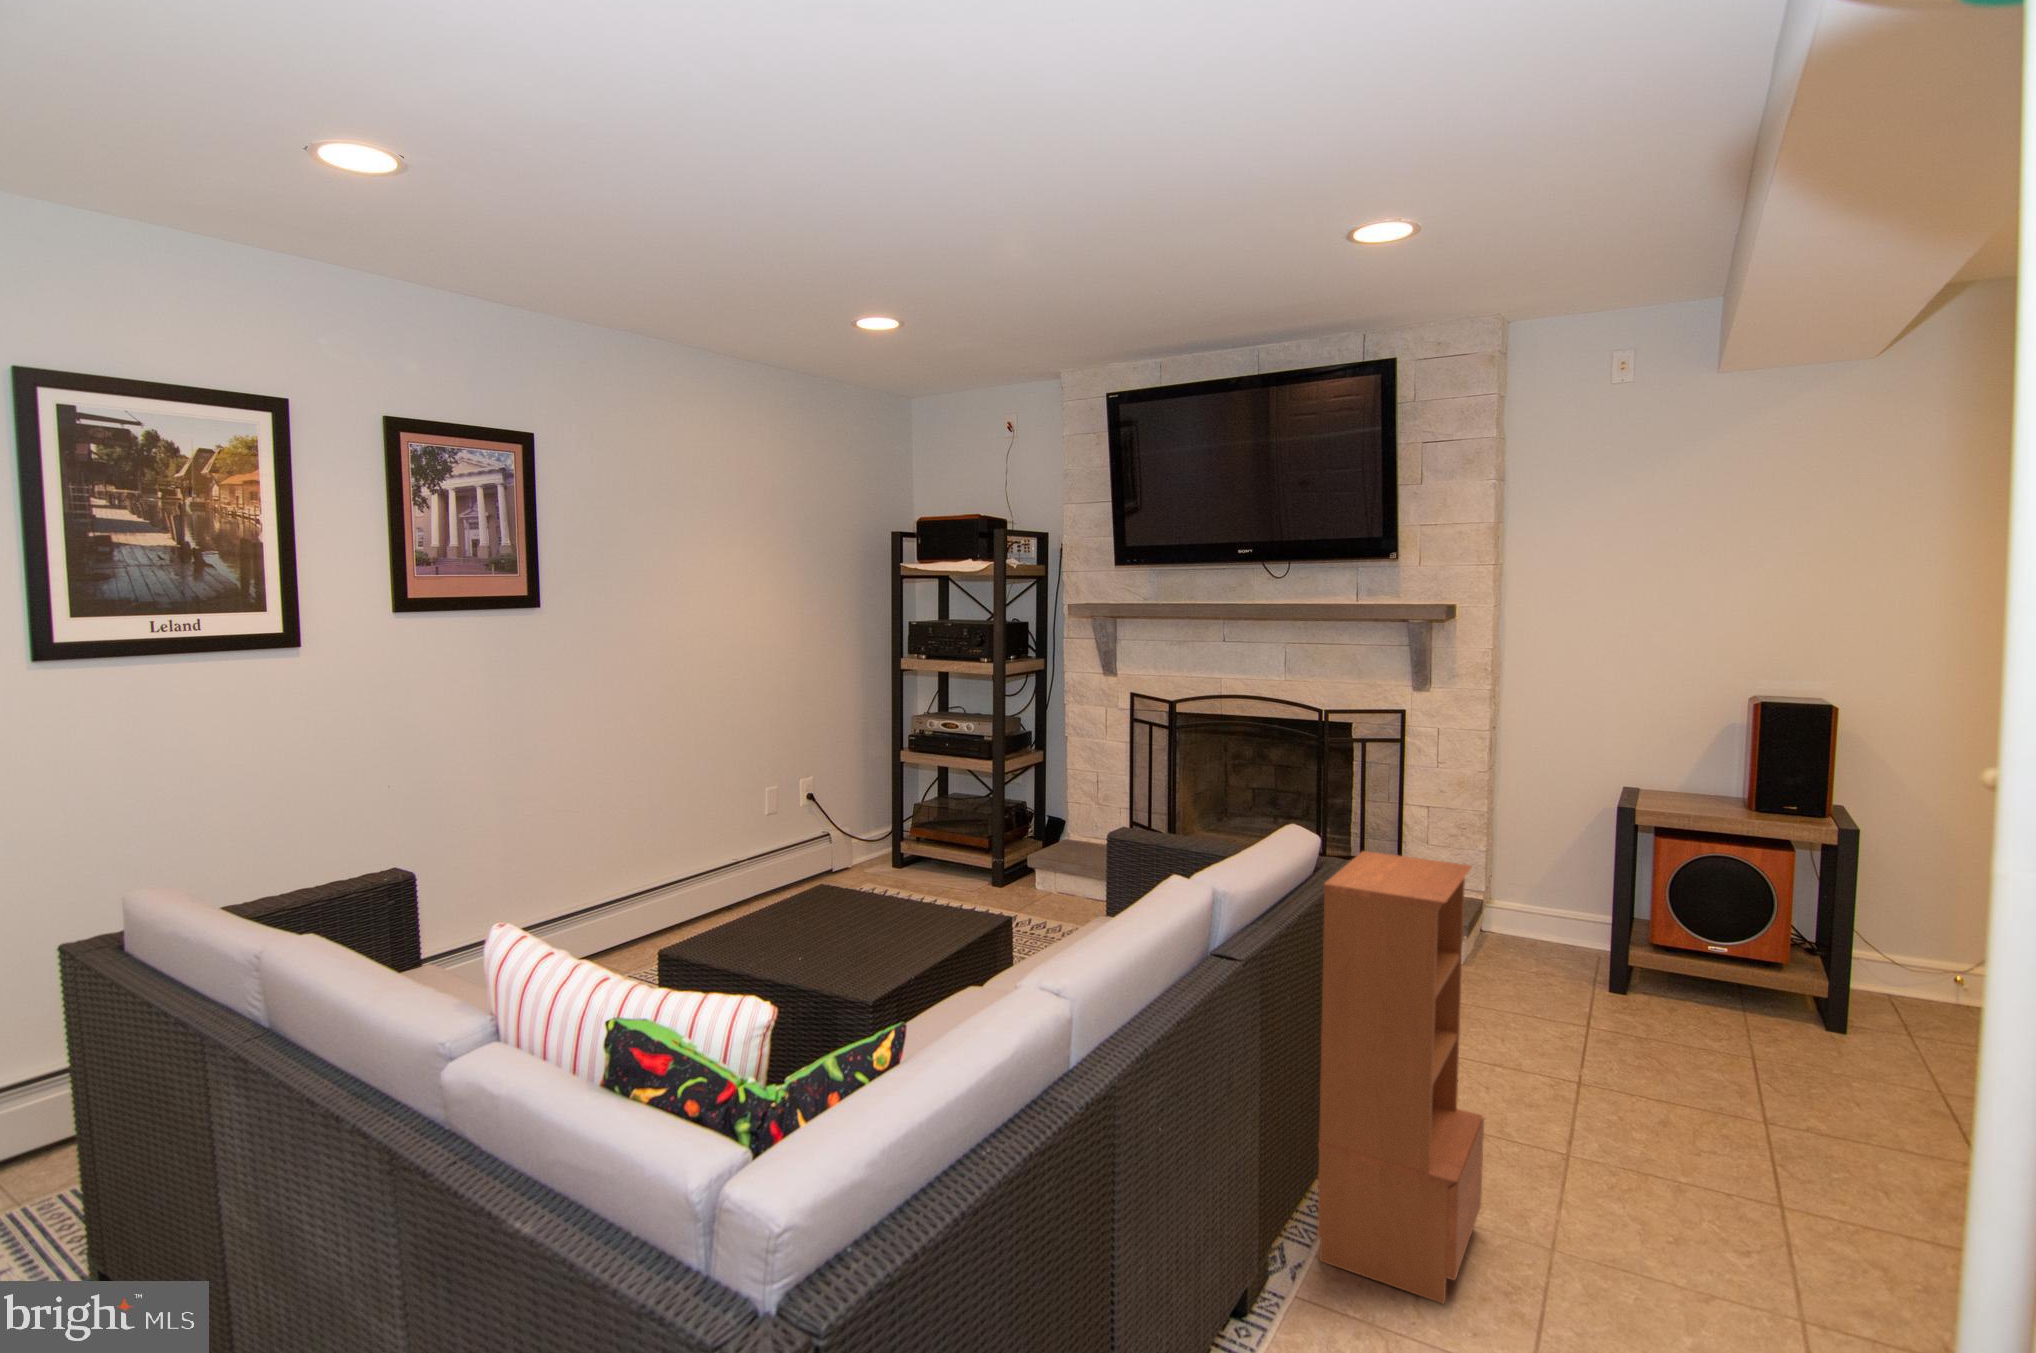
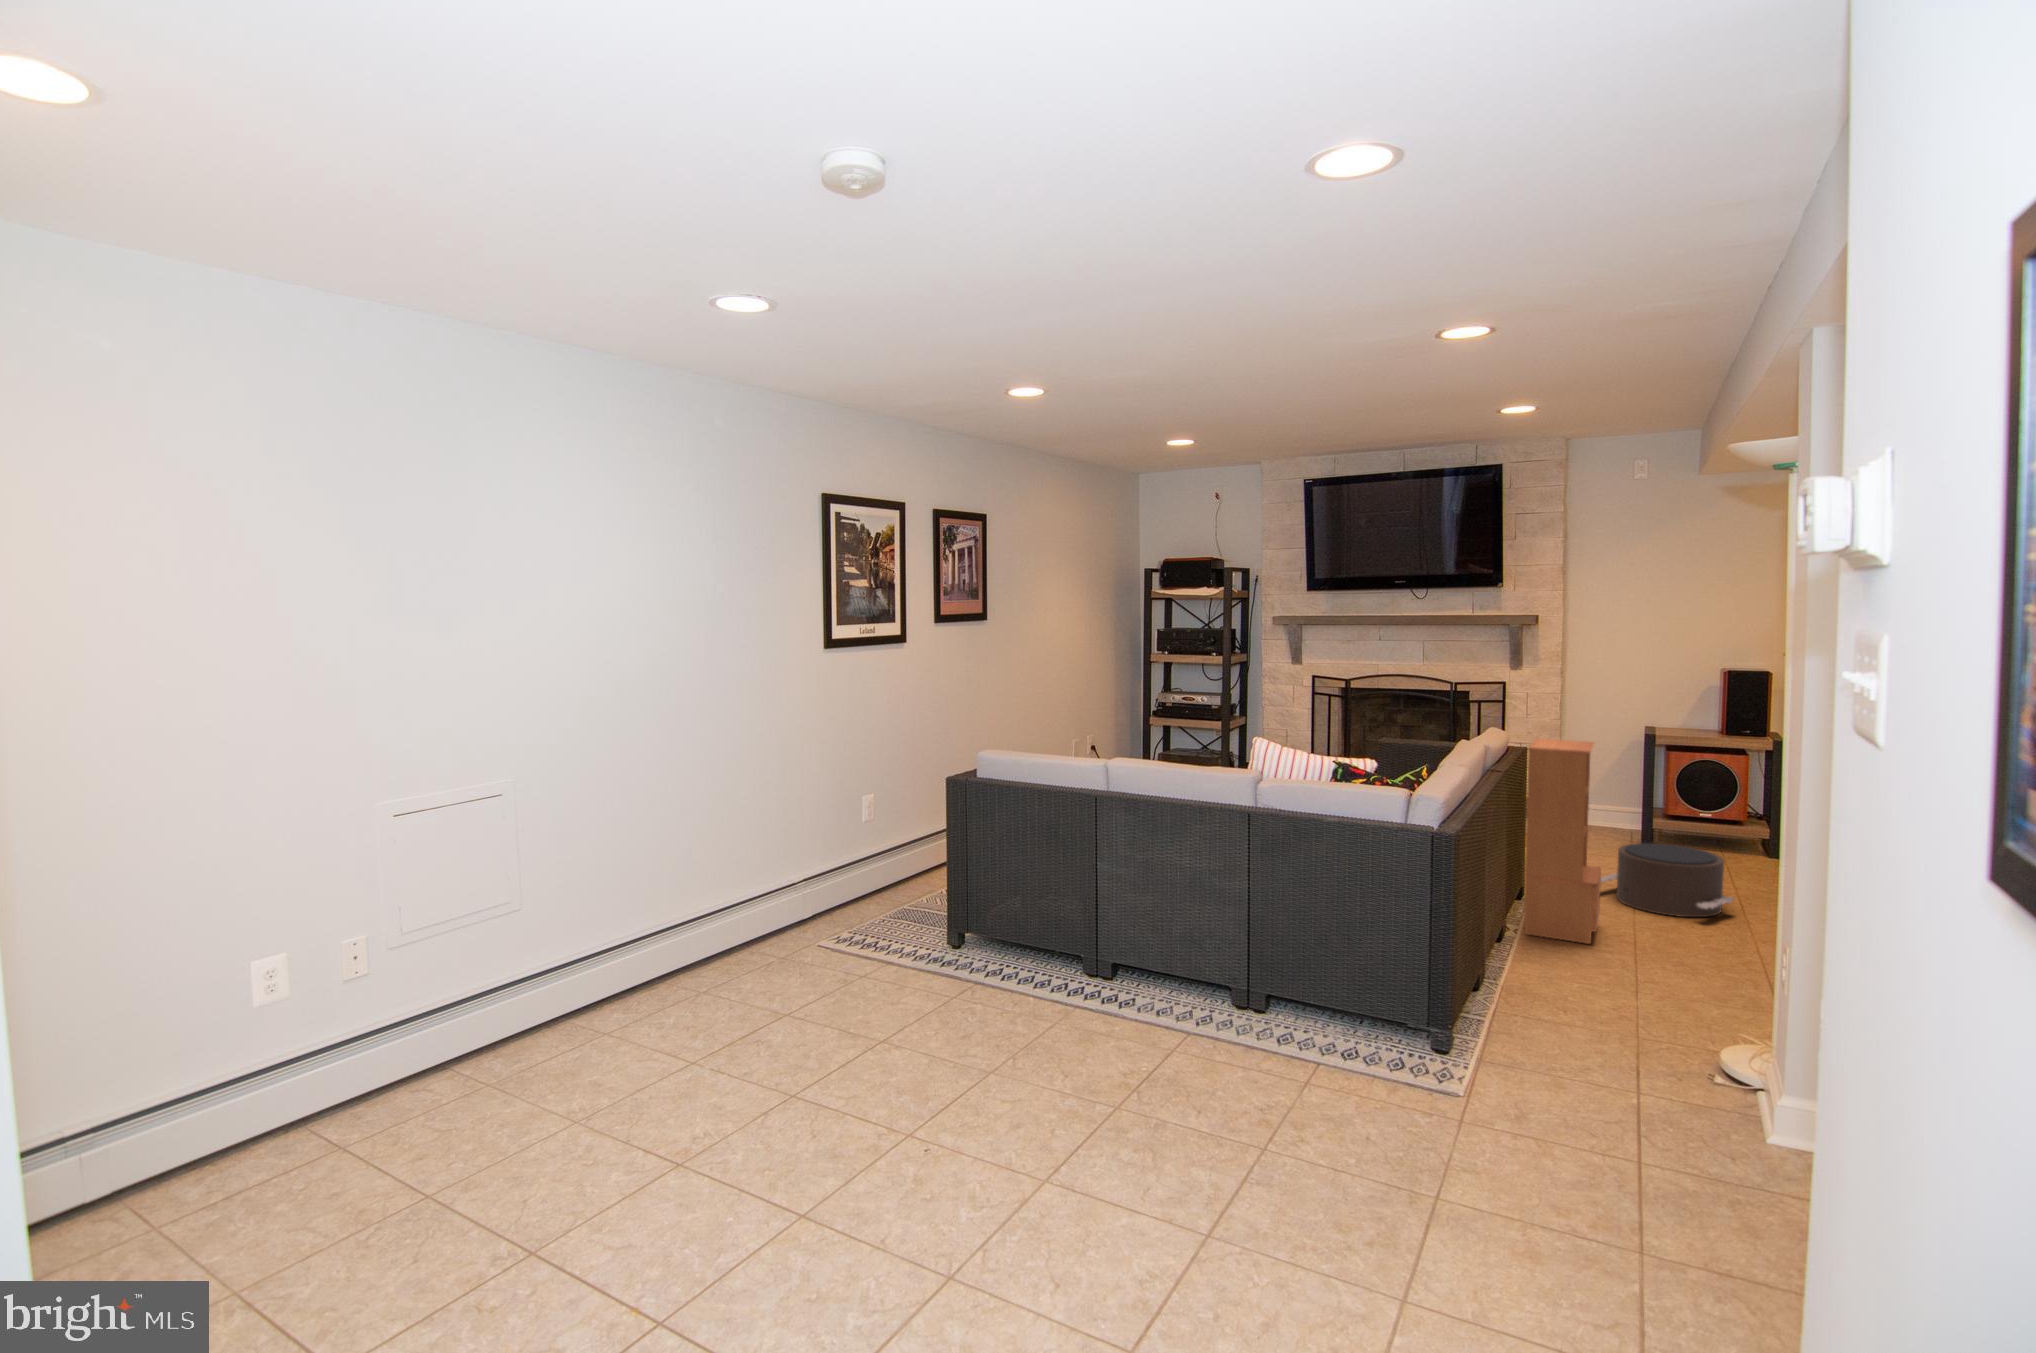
pouf: none [1496,1029,1759,1207] -> present [1601,843,1734,917]

